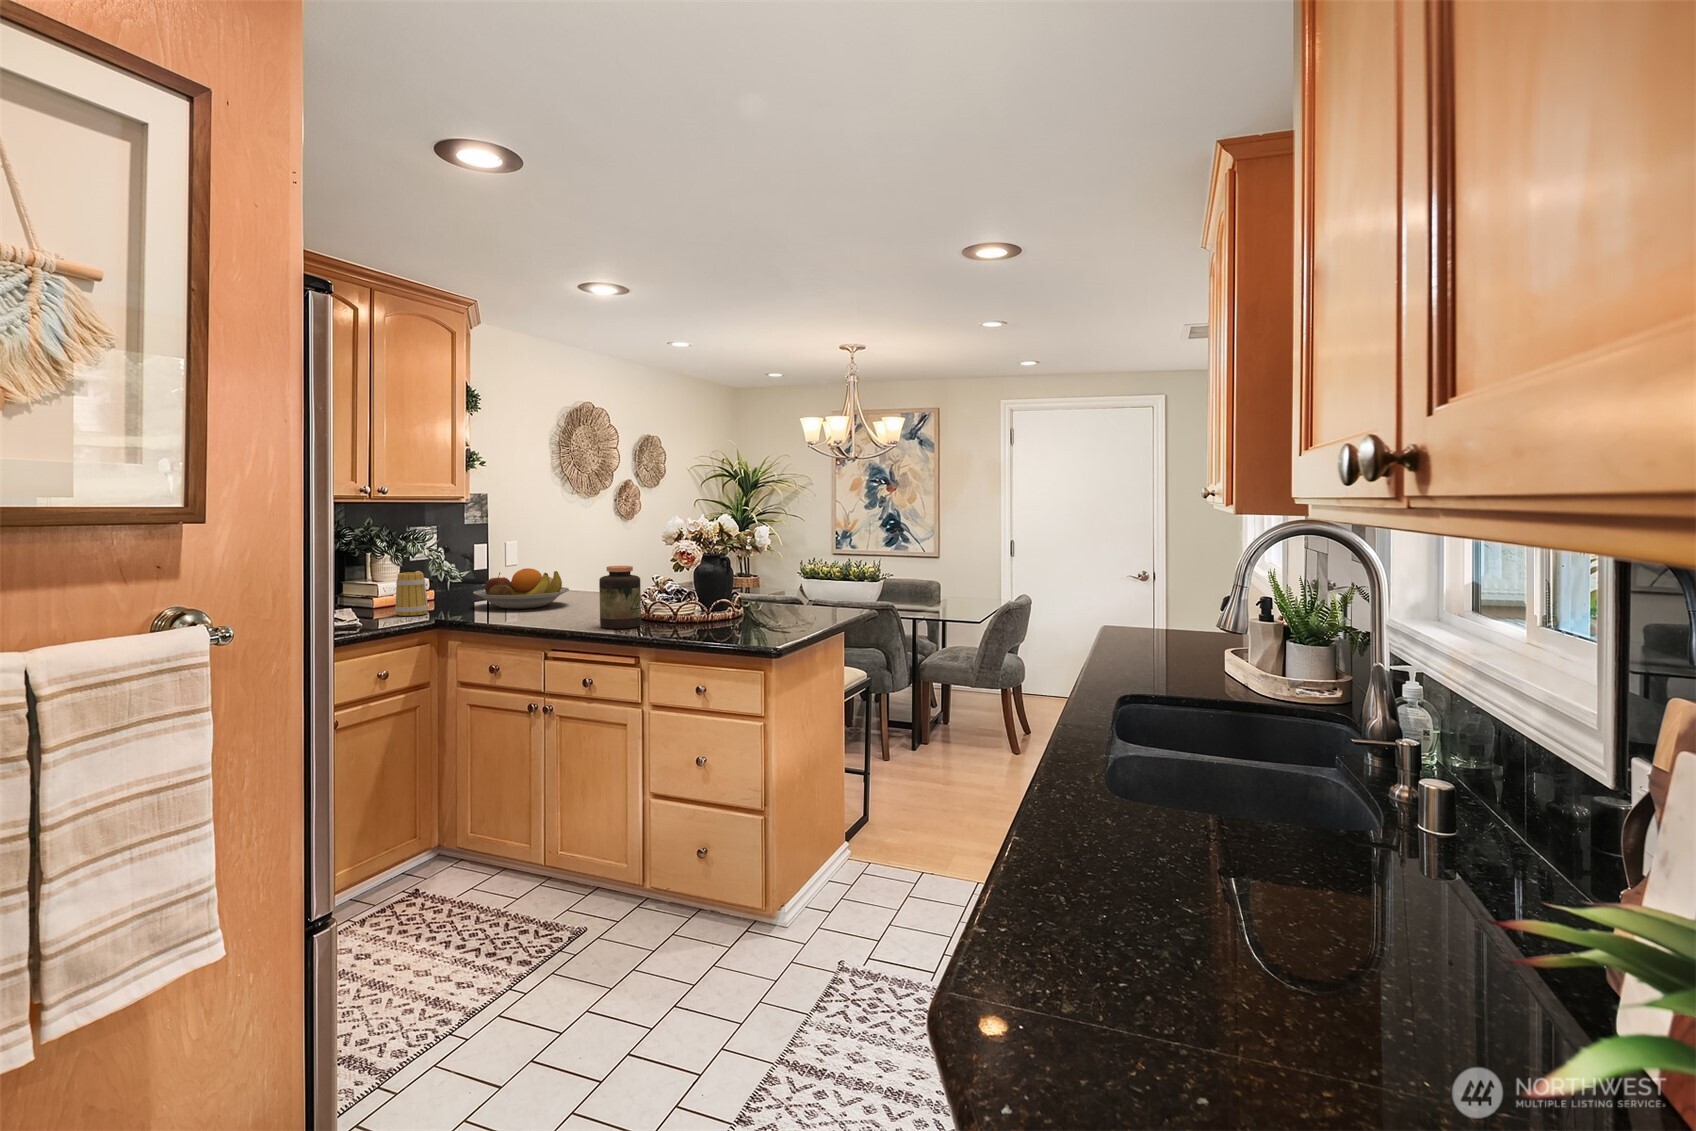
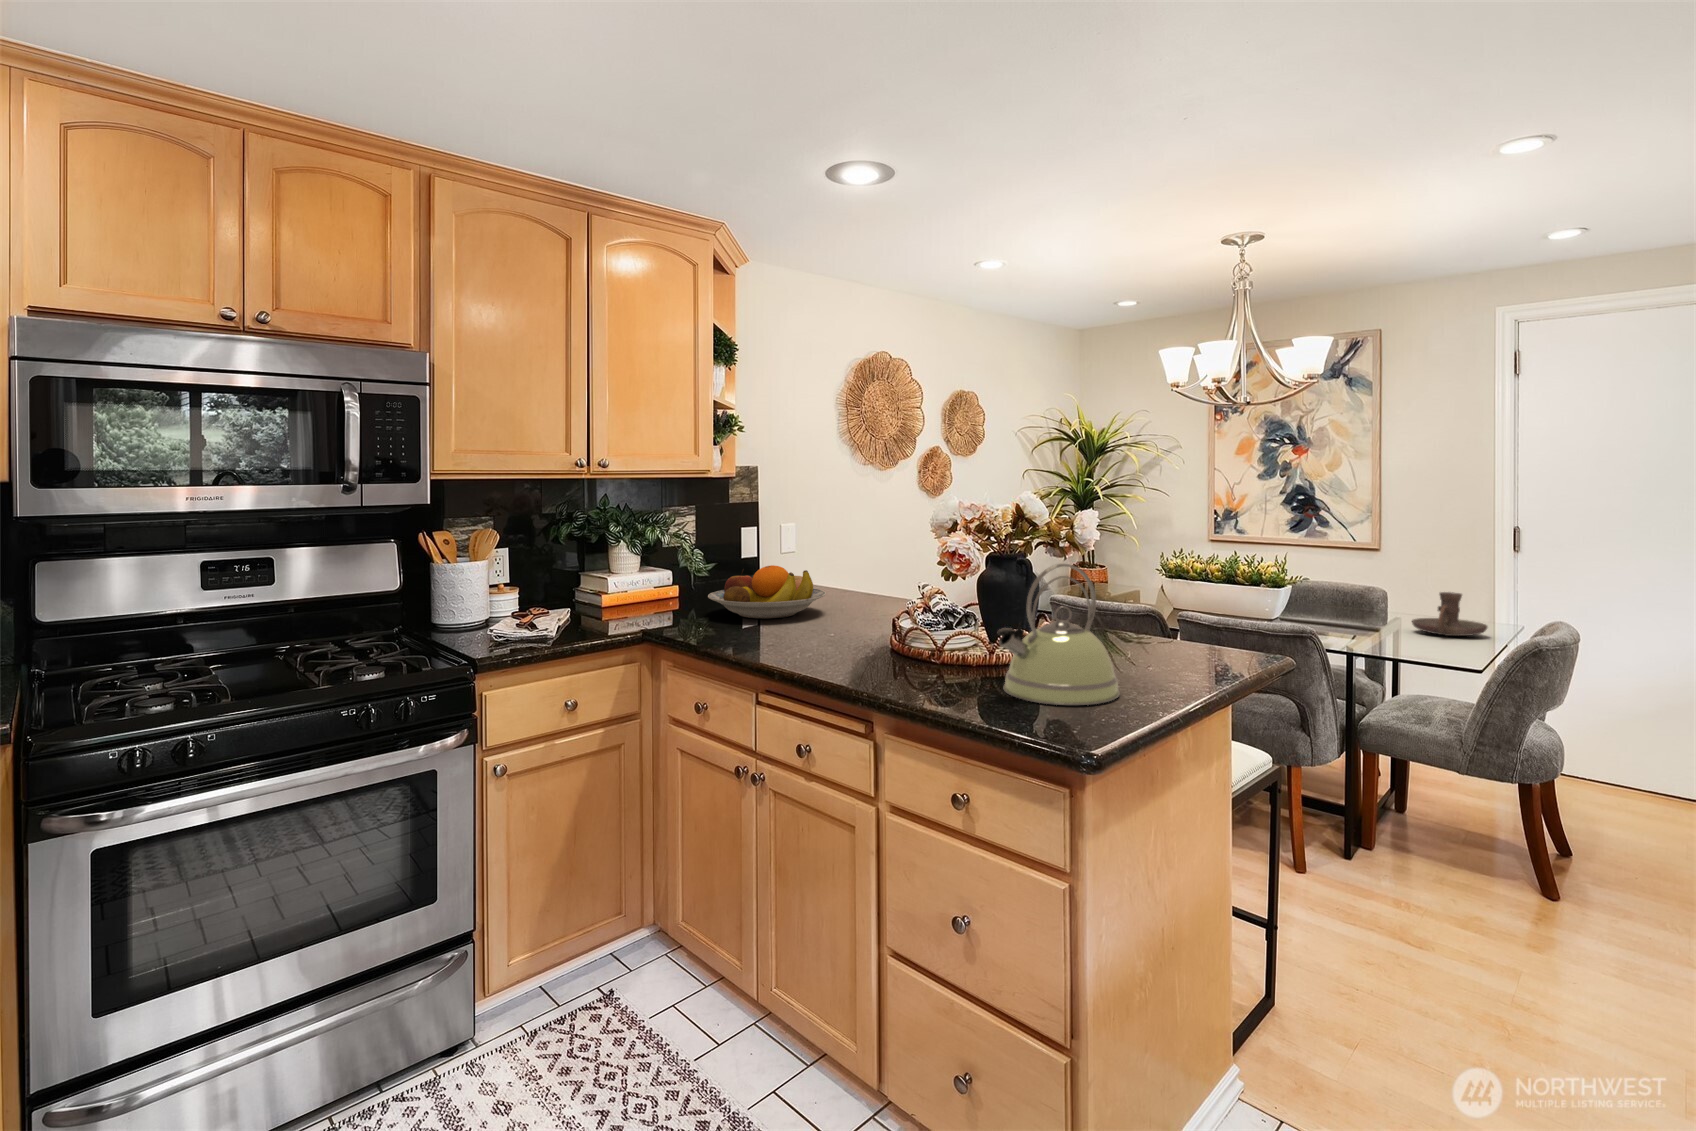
kettle: none [716,555,786,636] -> present [998,564,1120,705]
jar: present [599,566,641,629] -> none [834,572,893,669]
mug: present [395,571,428,616] -> none [613,567,651,624]
candle holder: none [956,582,996,609] -> present [1412,592,1487,636]

